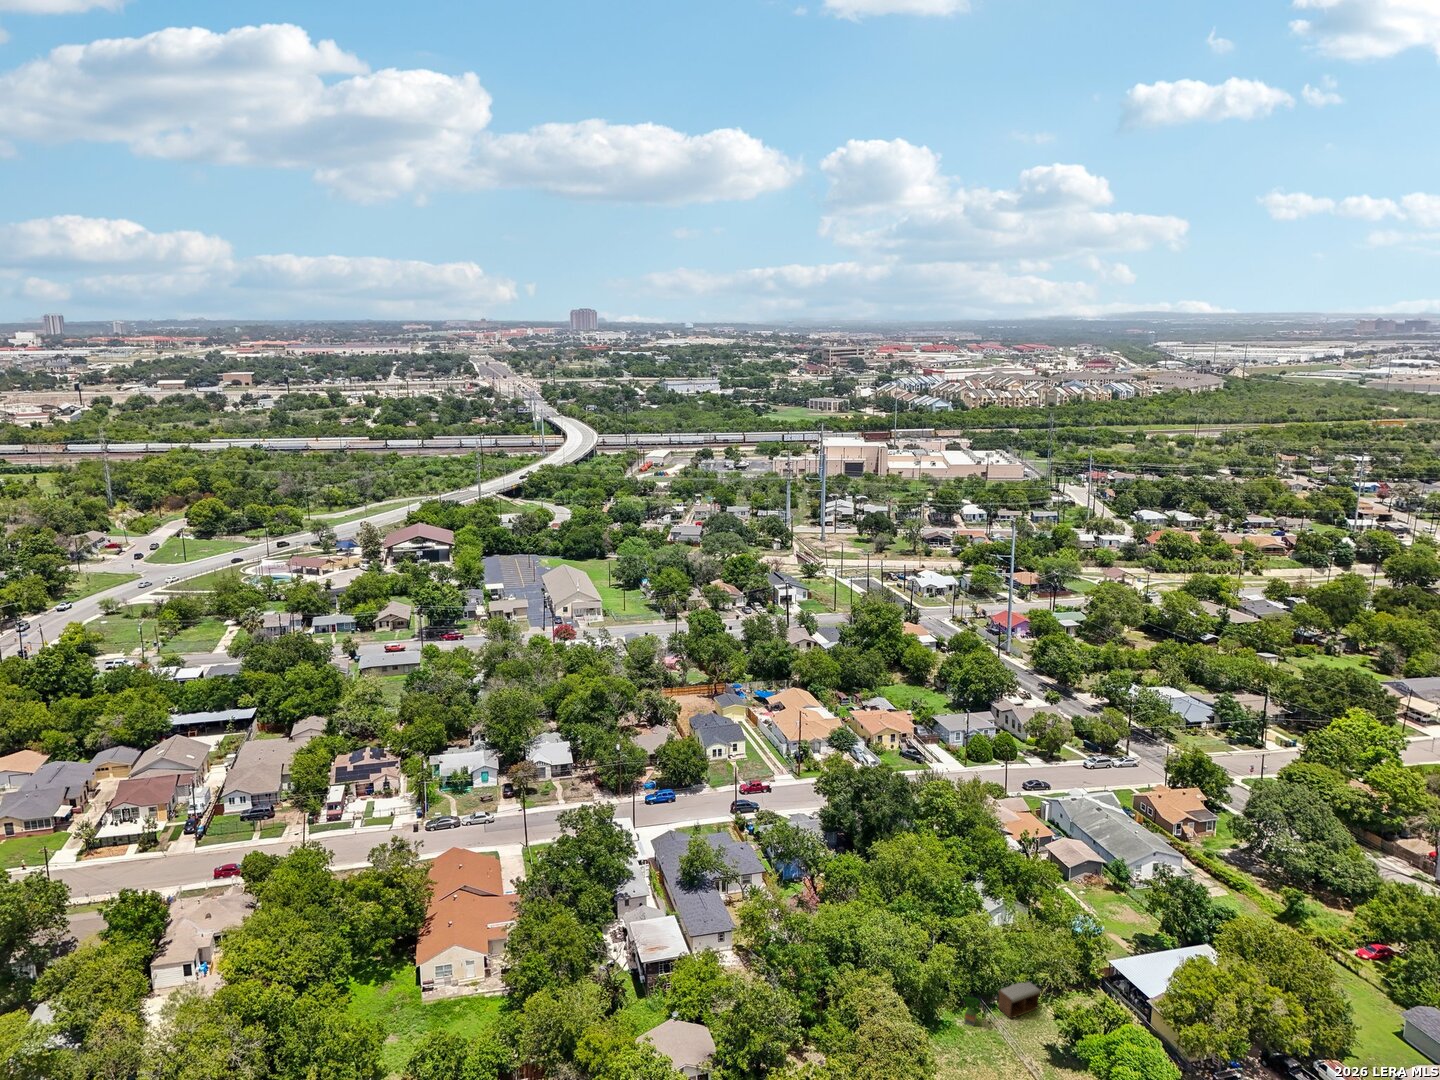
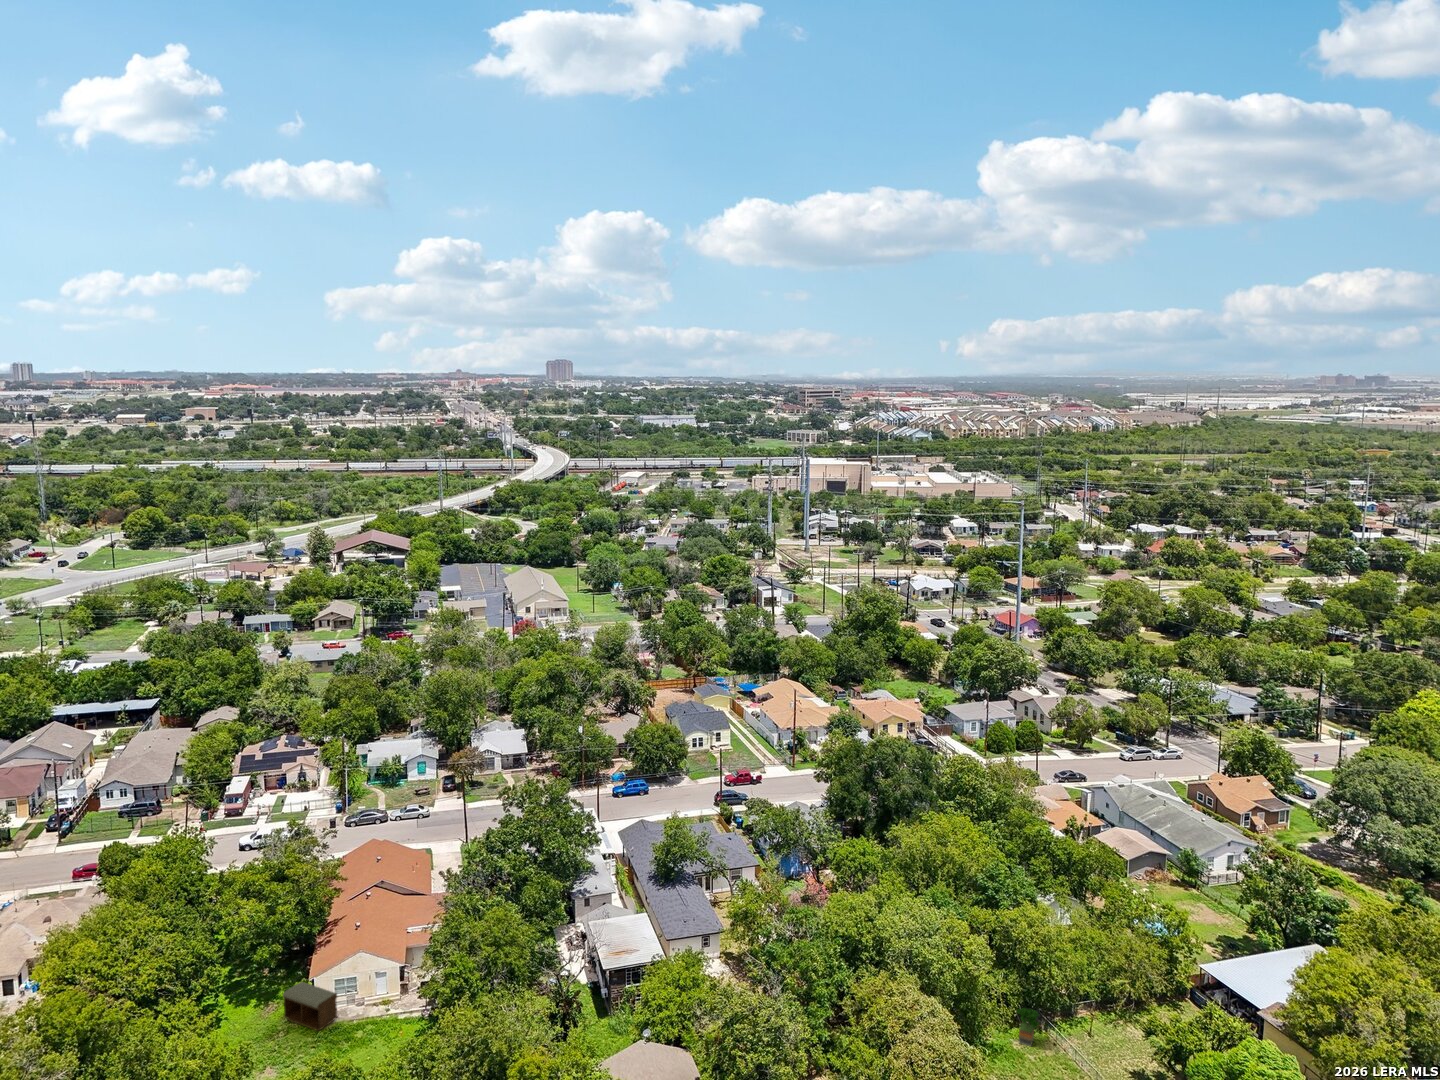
bench: present [998,982,1040,1018] -> present [283,982,337,1031]

